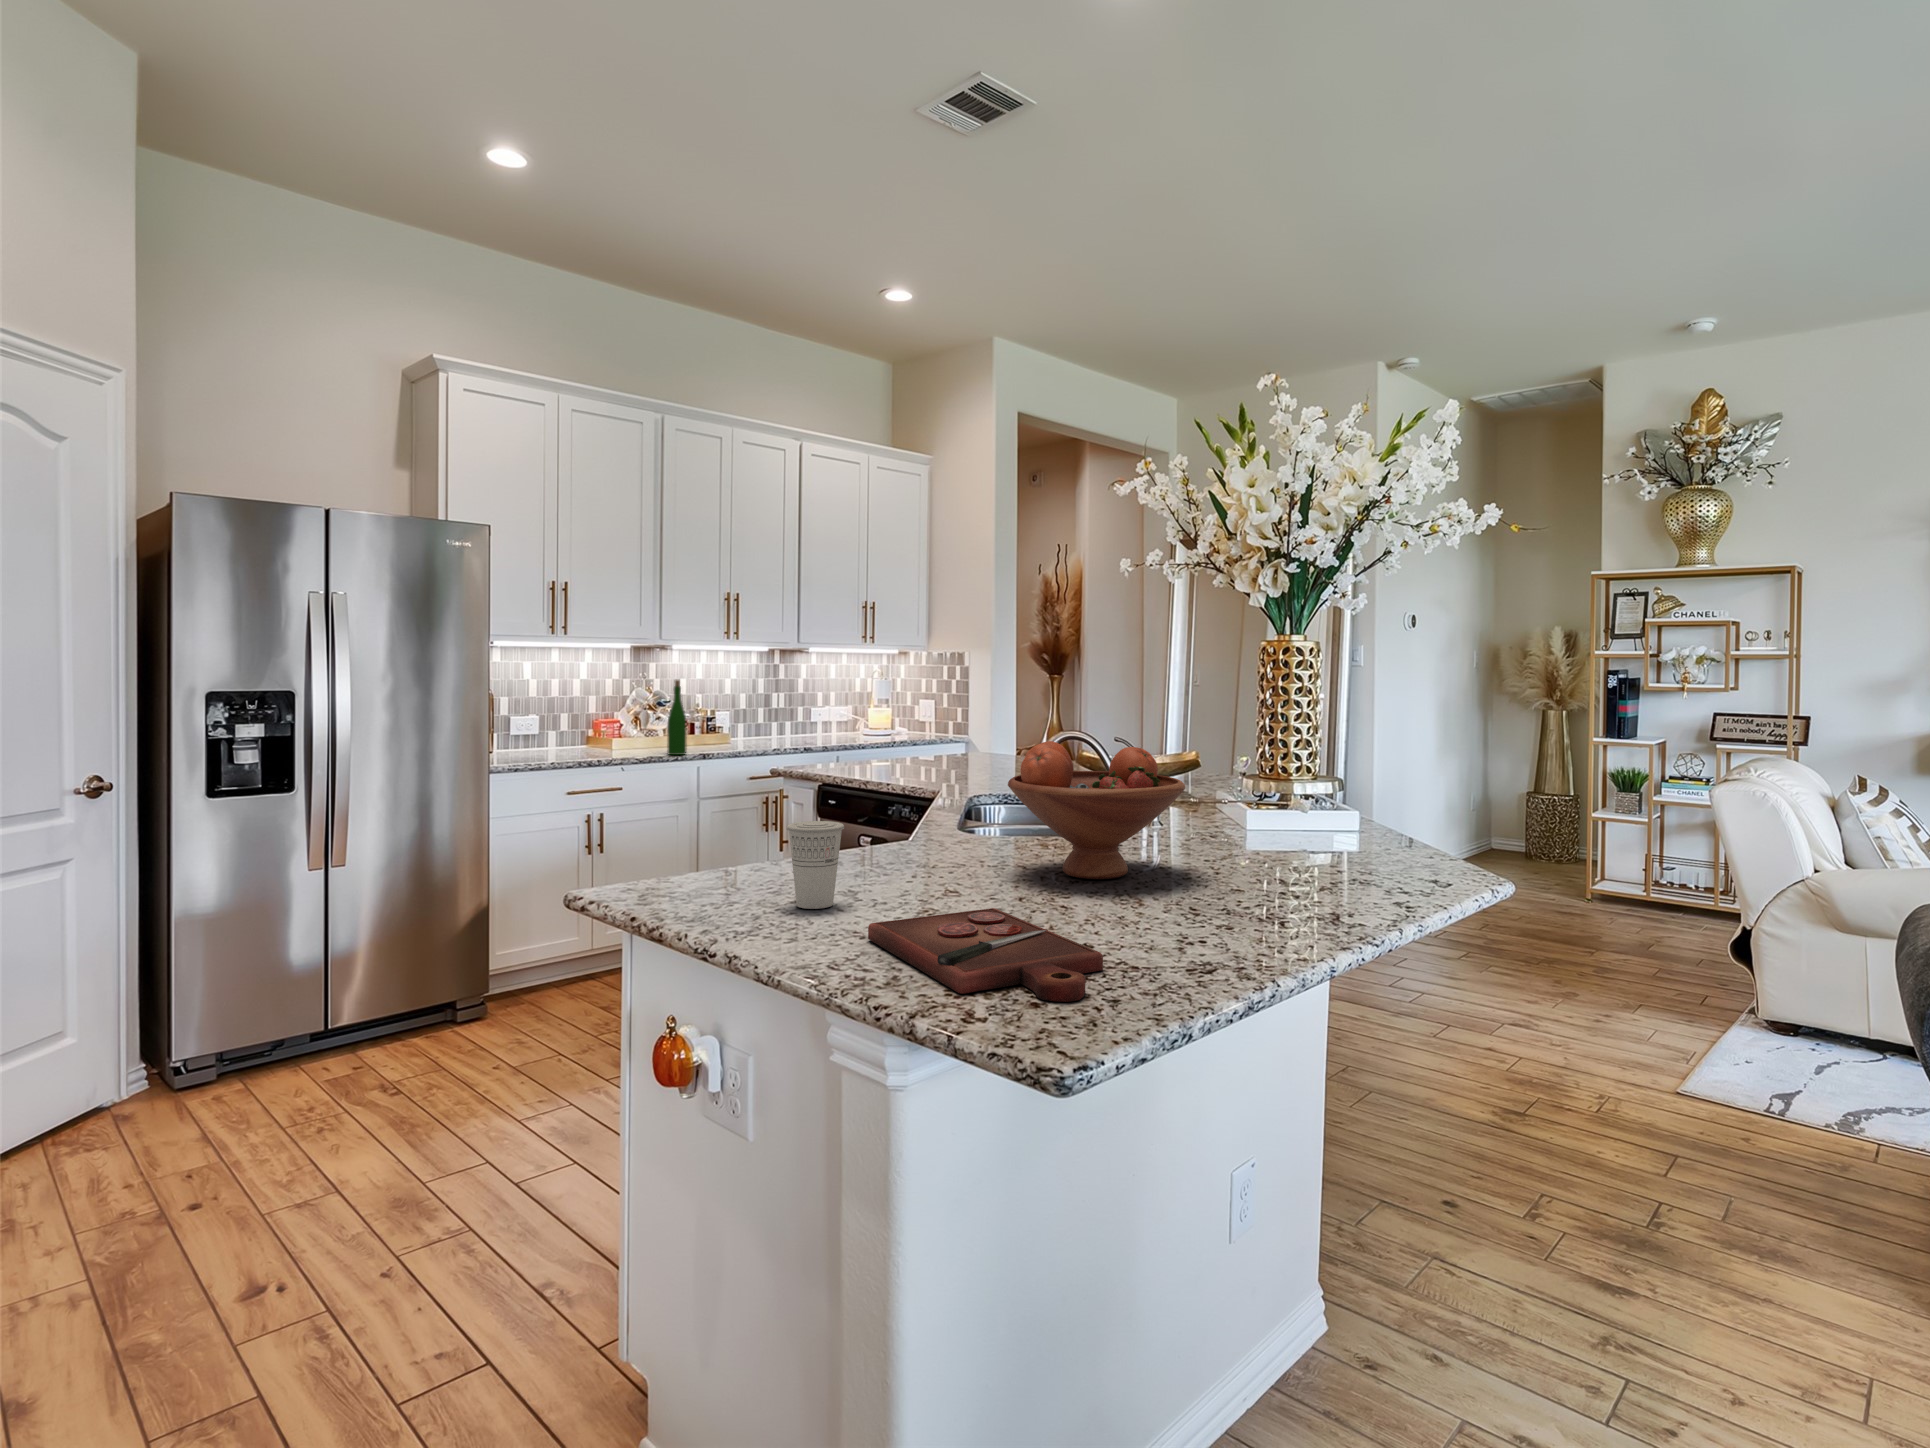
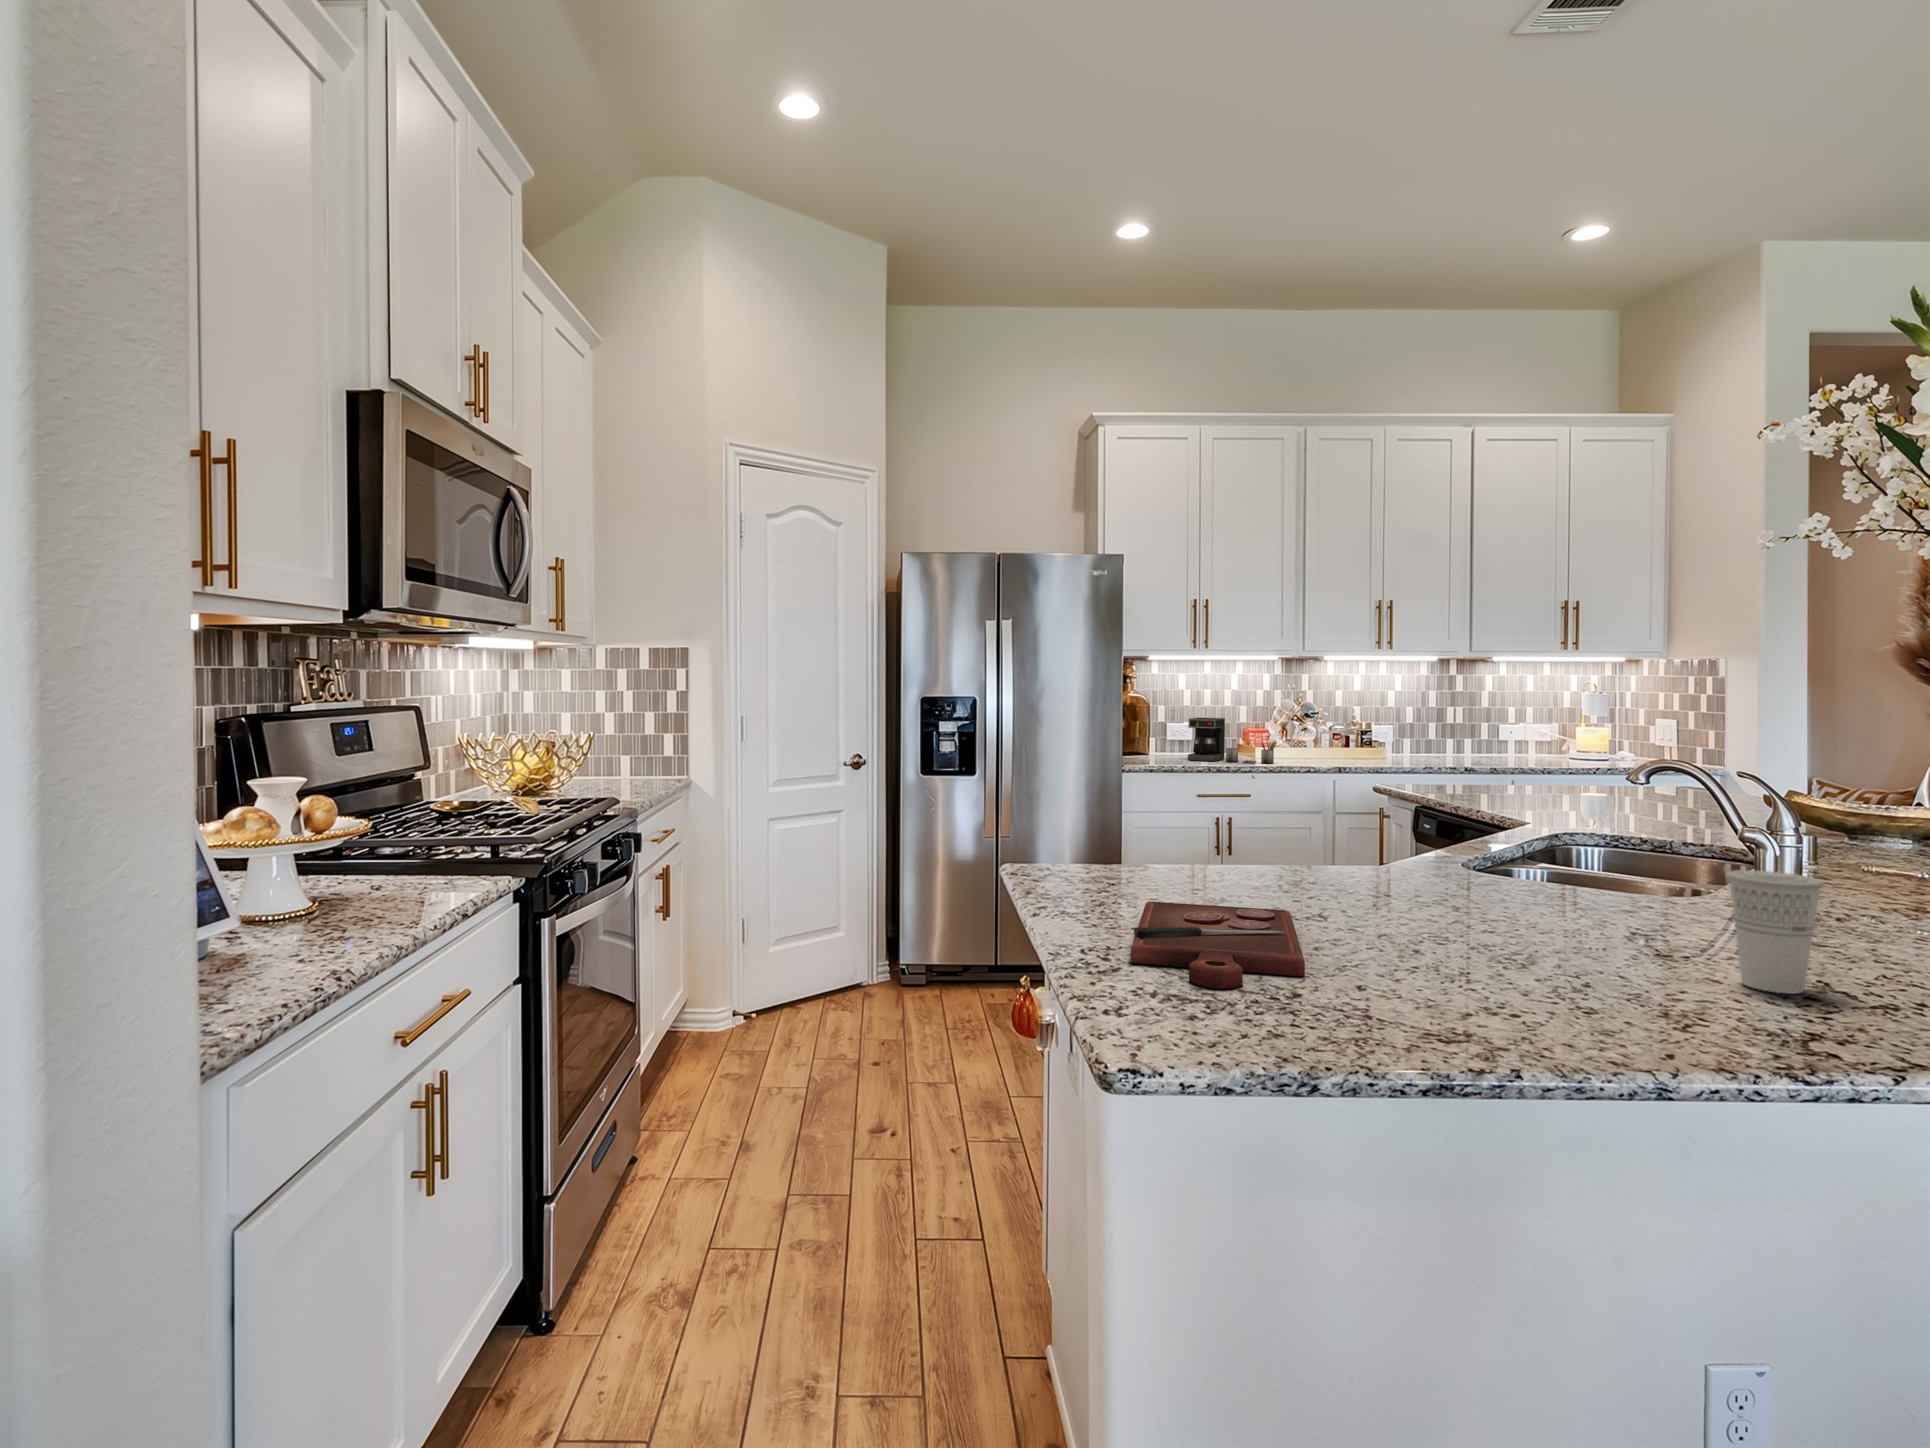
wine bottle: present [667,680,687,755] -> none [1299,689,1320,766]
coffee maker: none [547,711,643,757] -> present [1188,718,1277,764]
fruit bowl: present [1008,741,1185,879] -> none [1398,750,1639,916]
cup: present [787,821,844,909] -> present [1726,870,1824,994]

